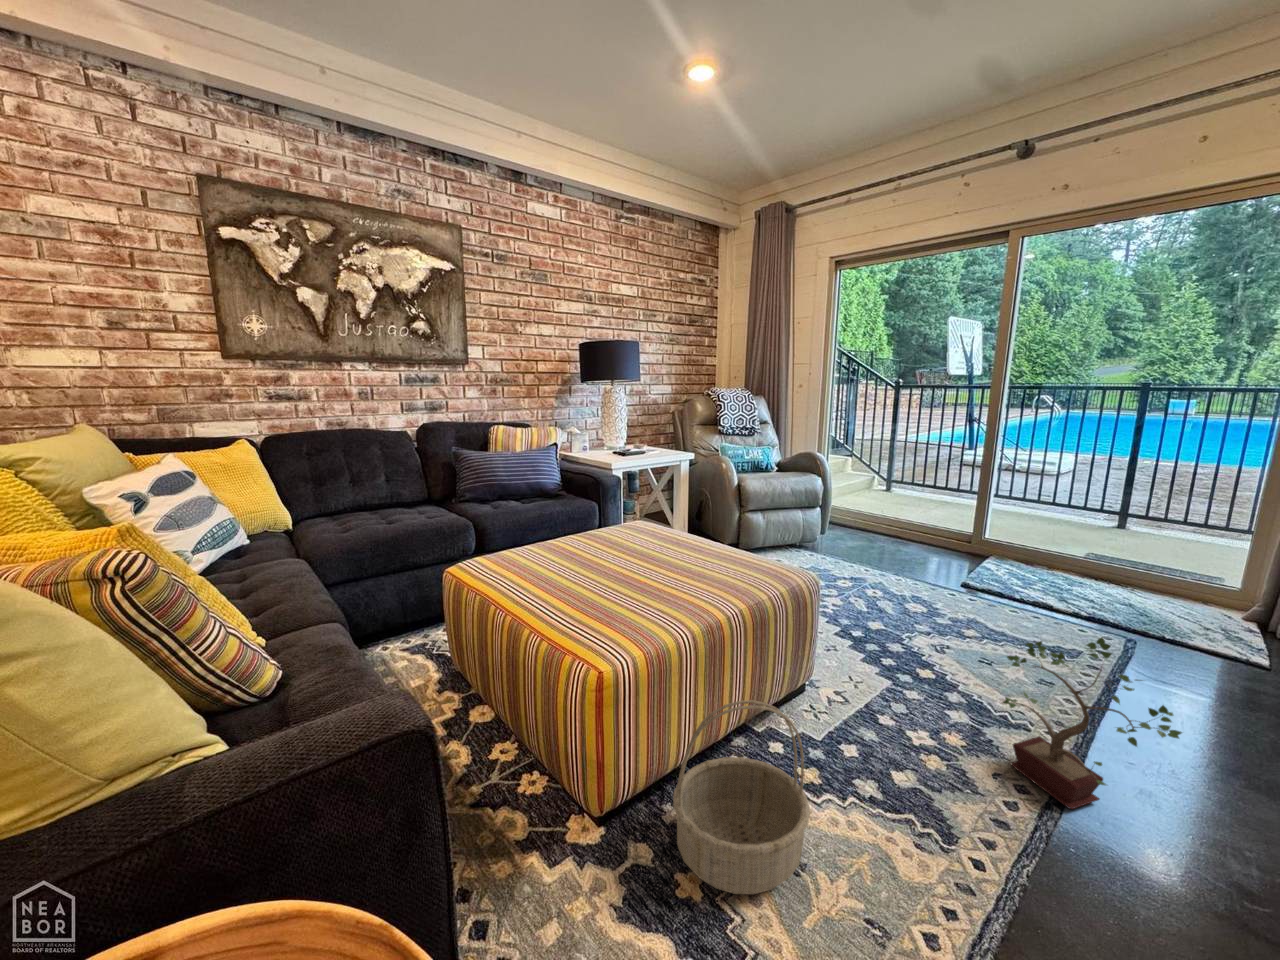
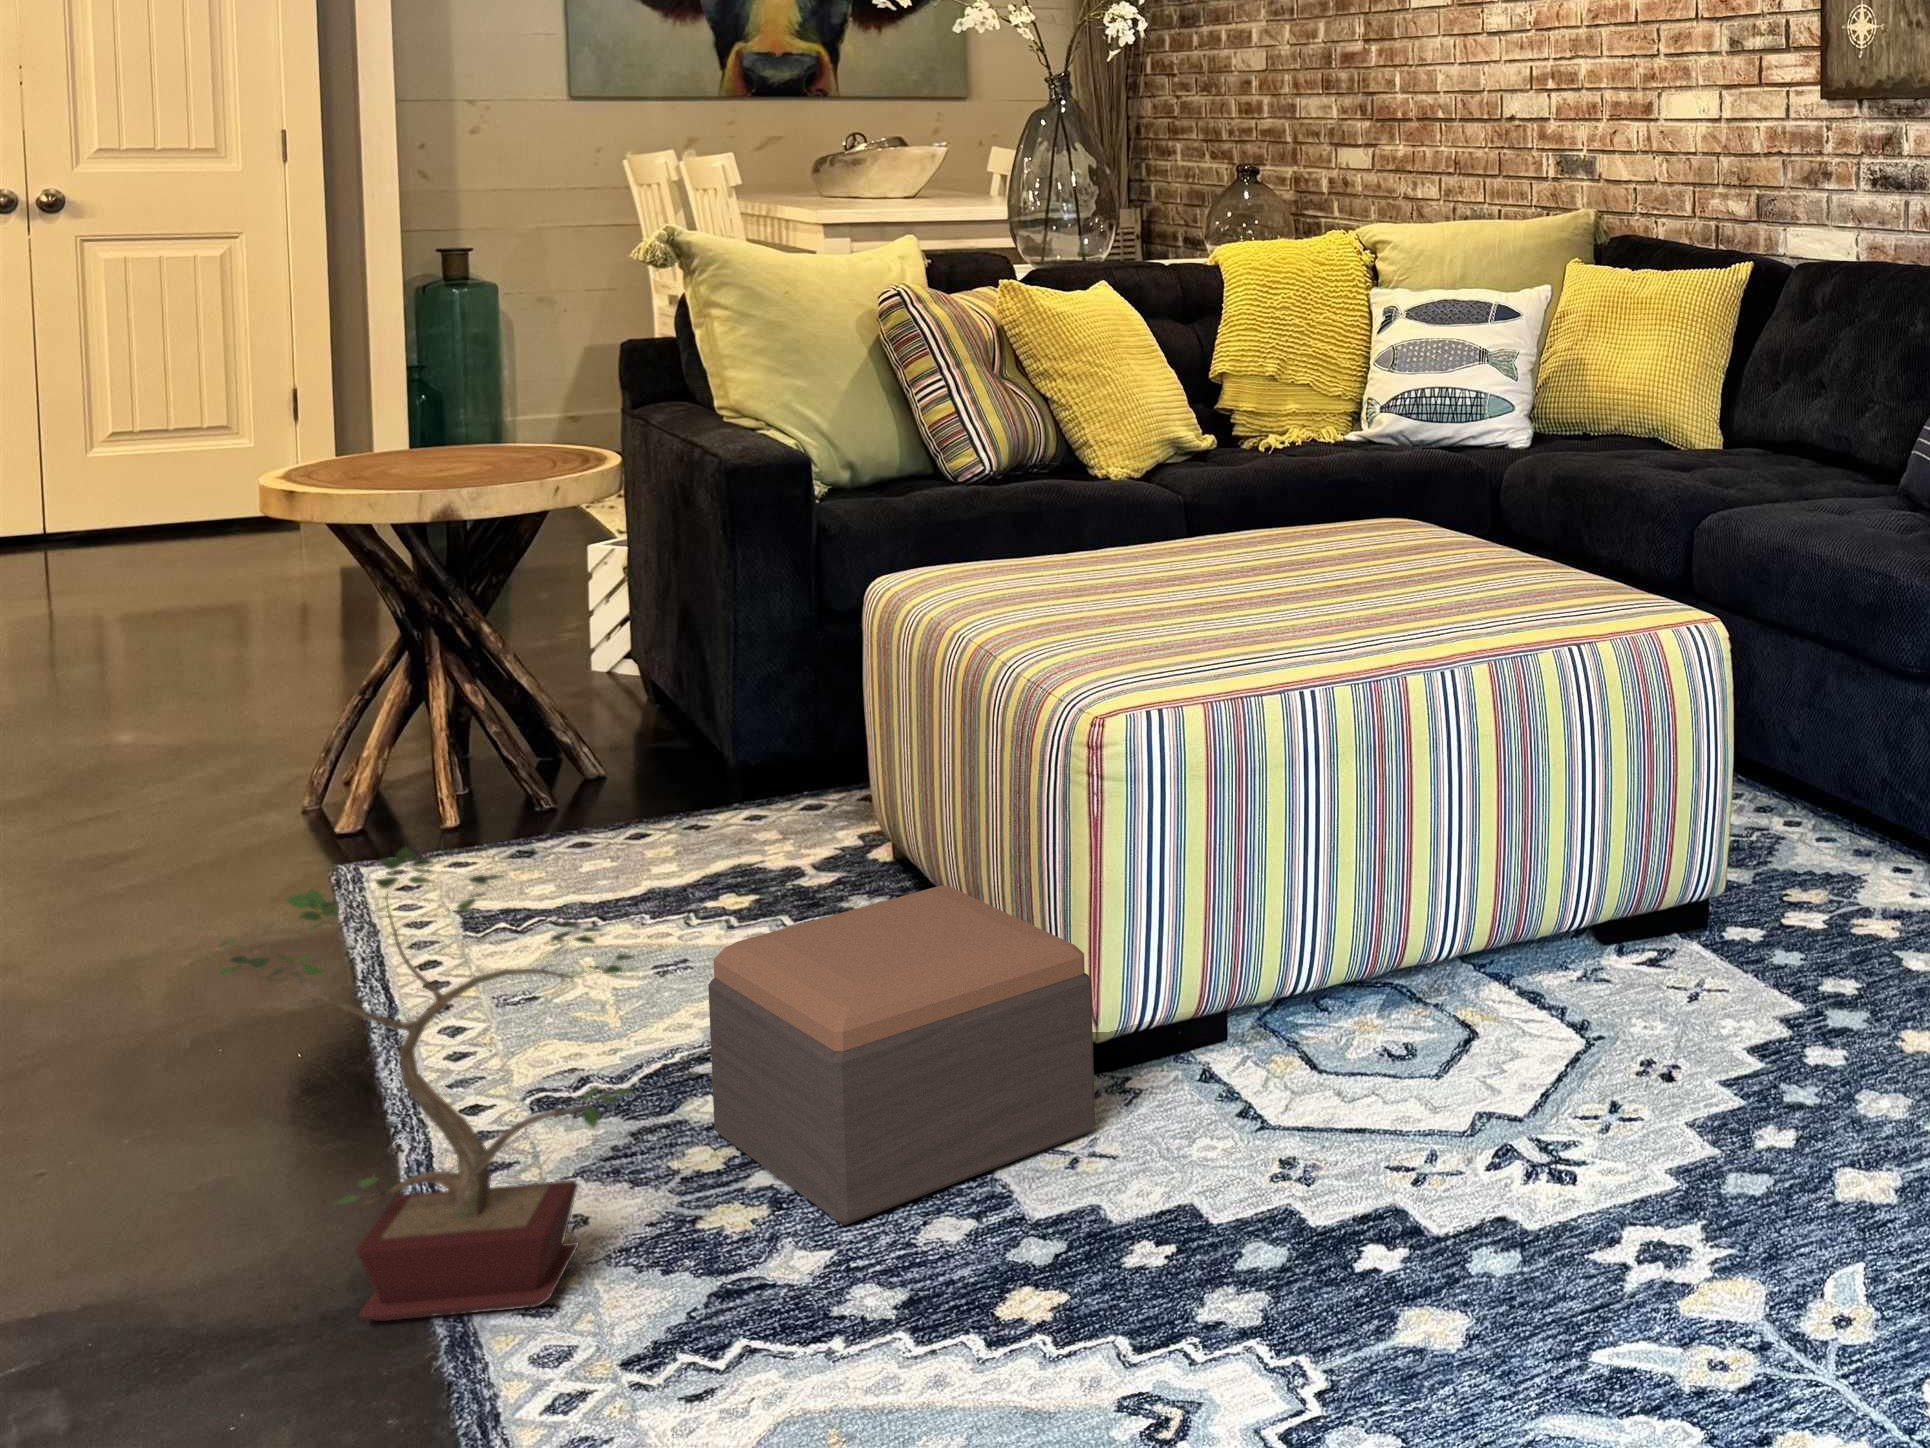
footstool: none [816,632,943,765] -> present [708,886,1095,1225]
basket: present [673,700,810,894] -> none [622,641,835,961]

